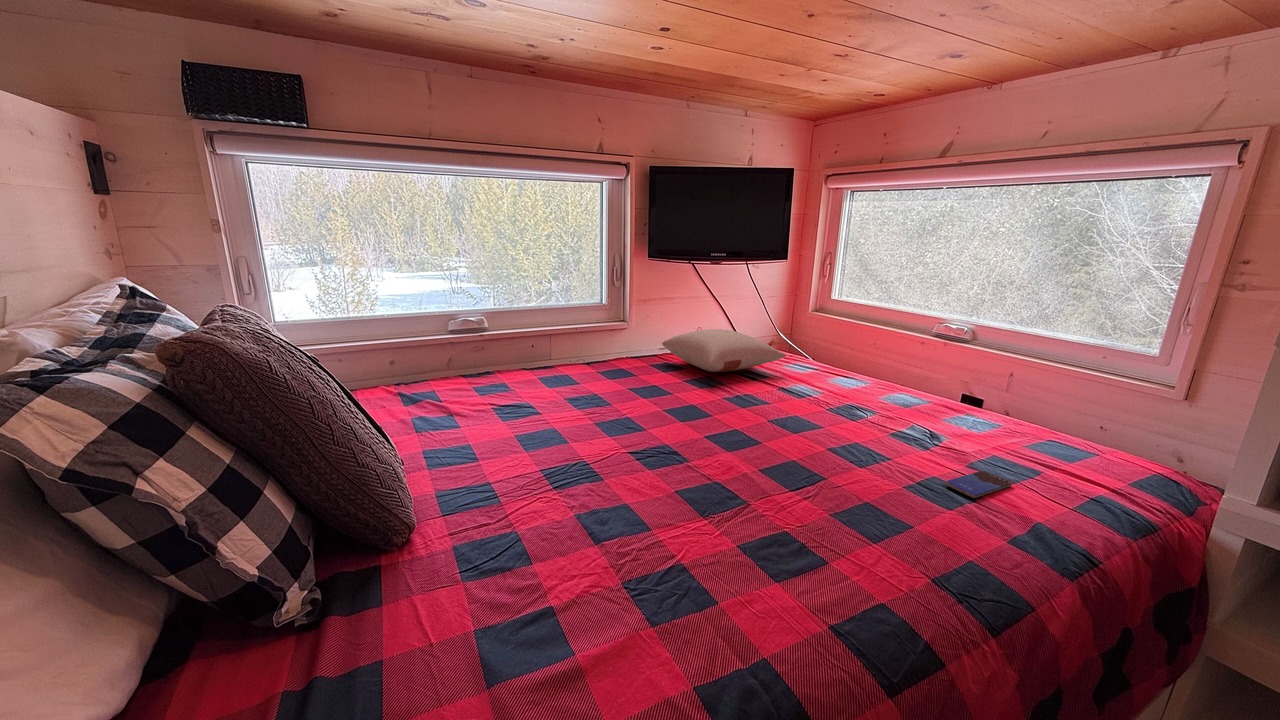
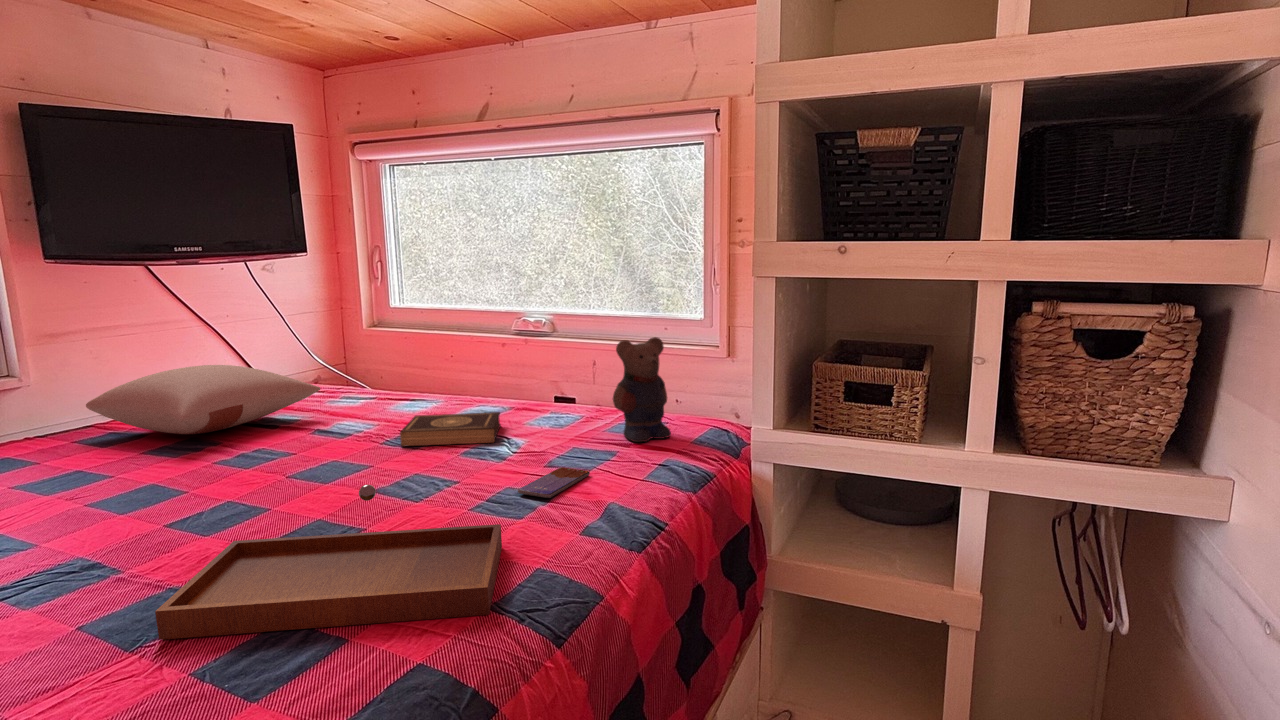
teddy bear: none [1042,372,1115,468] -> present [613,337,671,442]
book: none [842,390,921,428] -> present [400,412,501,447]
tray: none [717,461,939,592] -> present [155,485,502,640]

